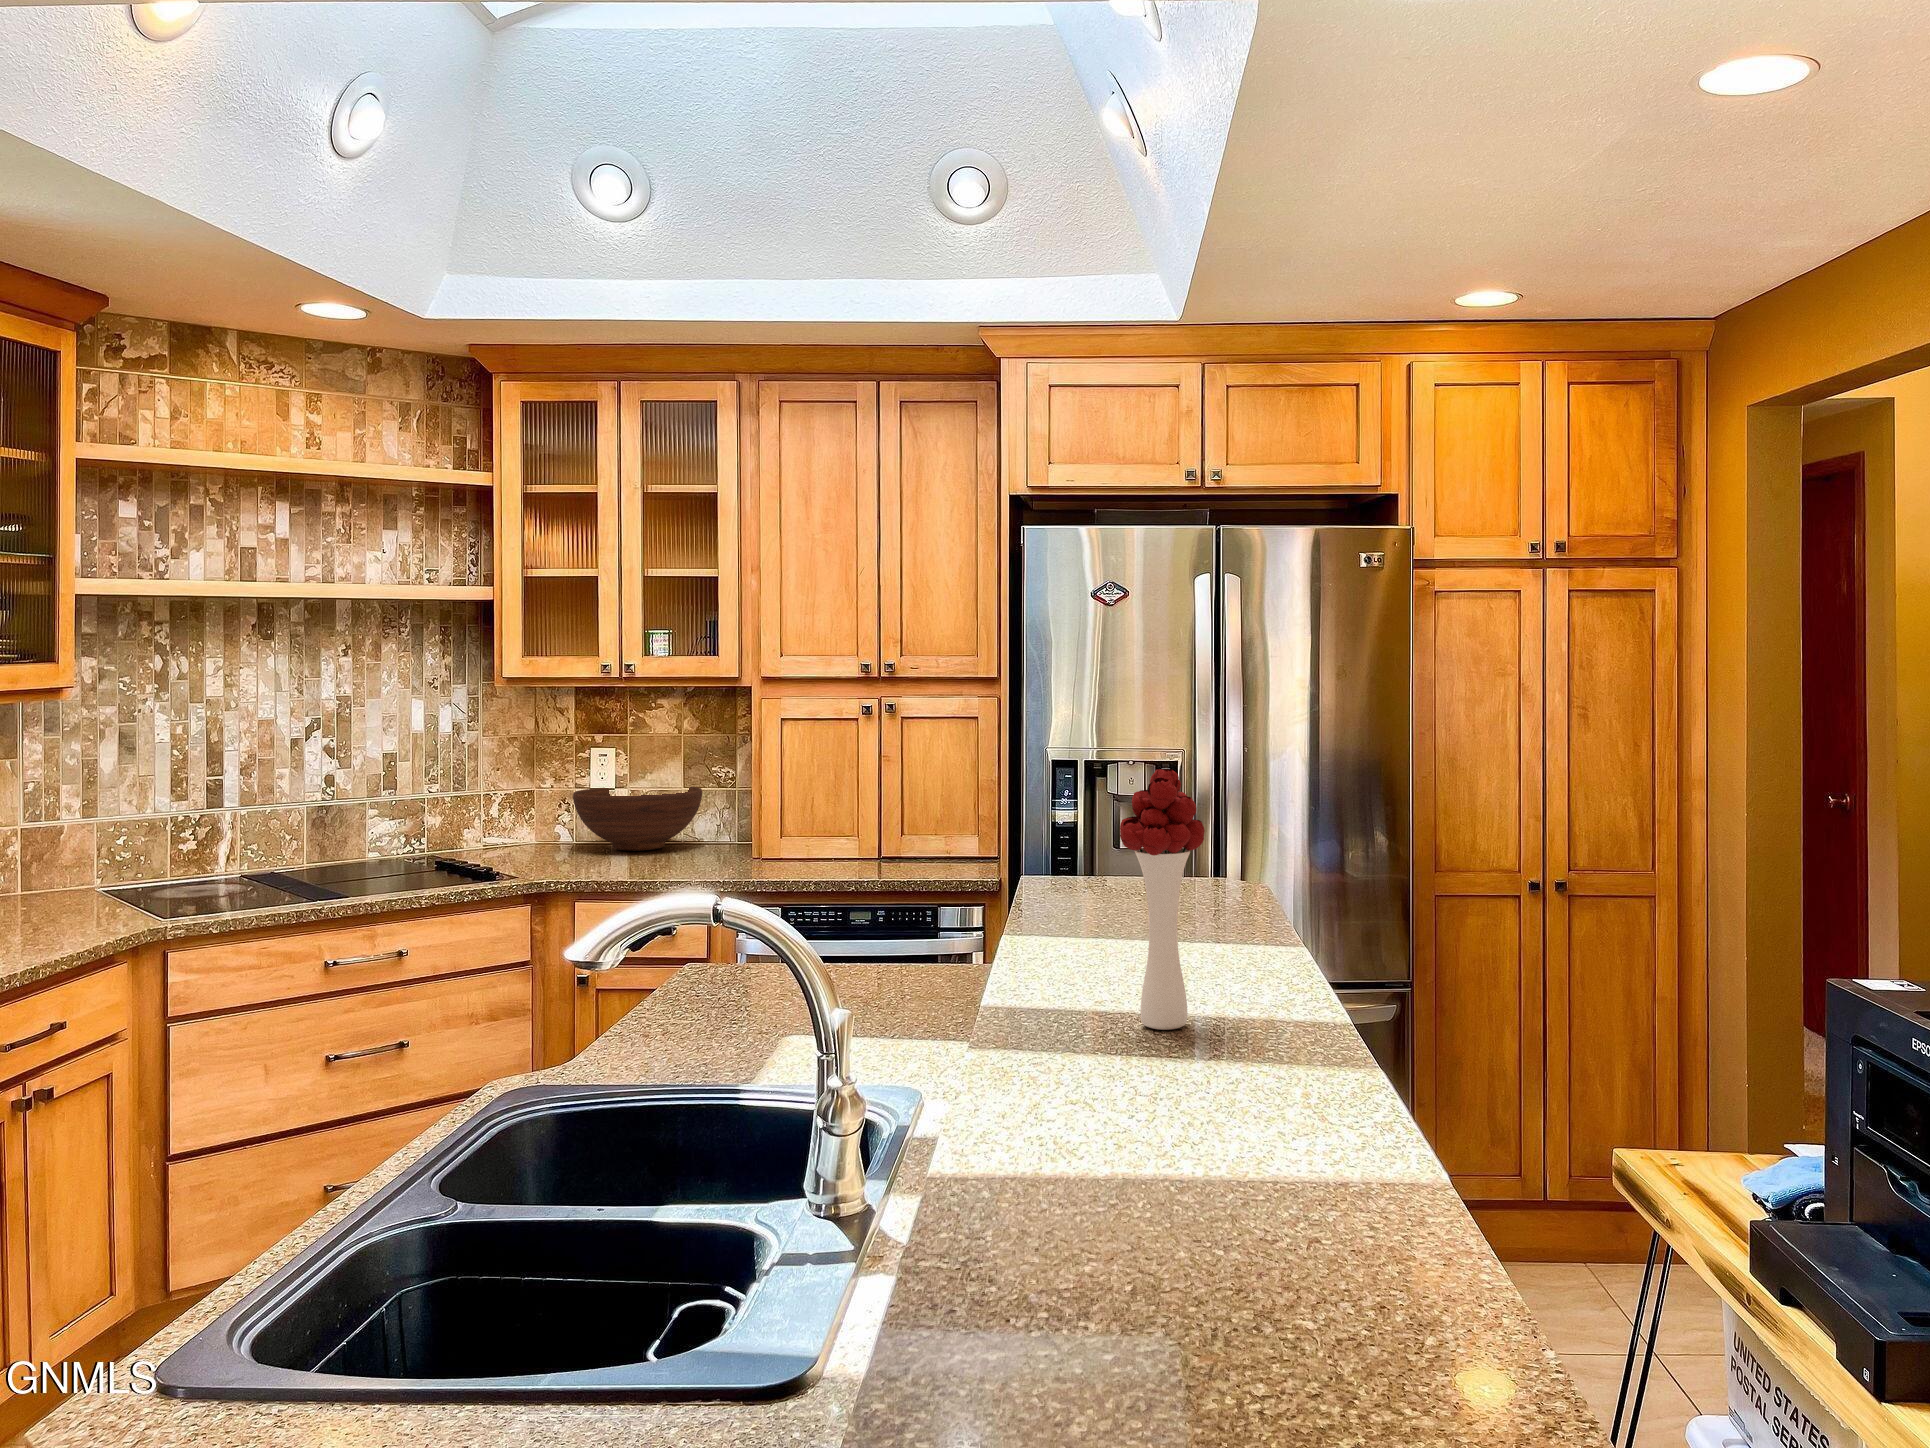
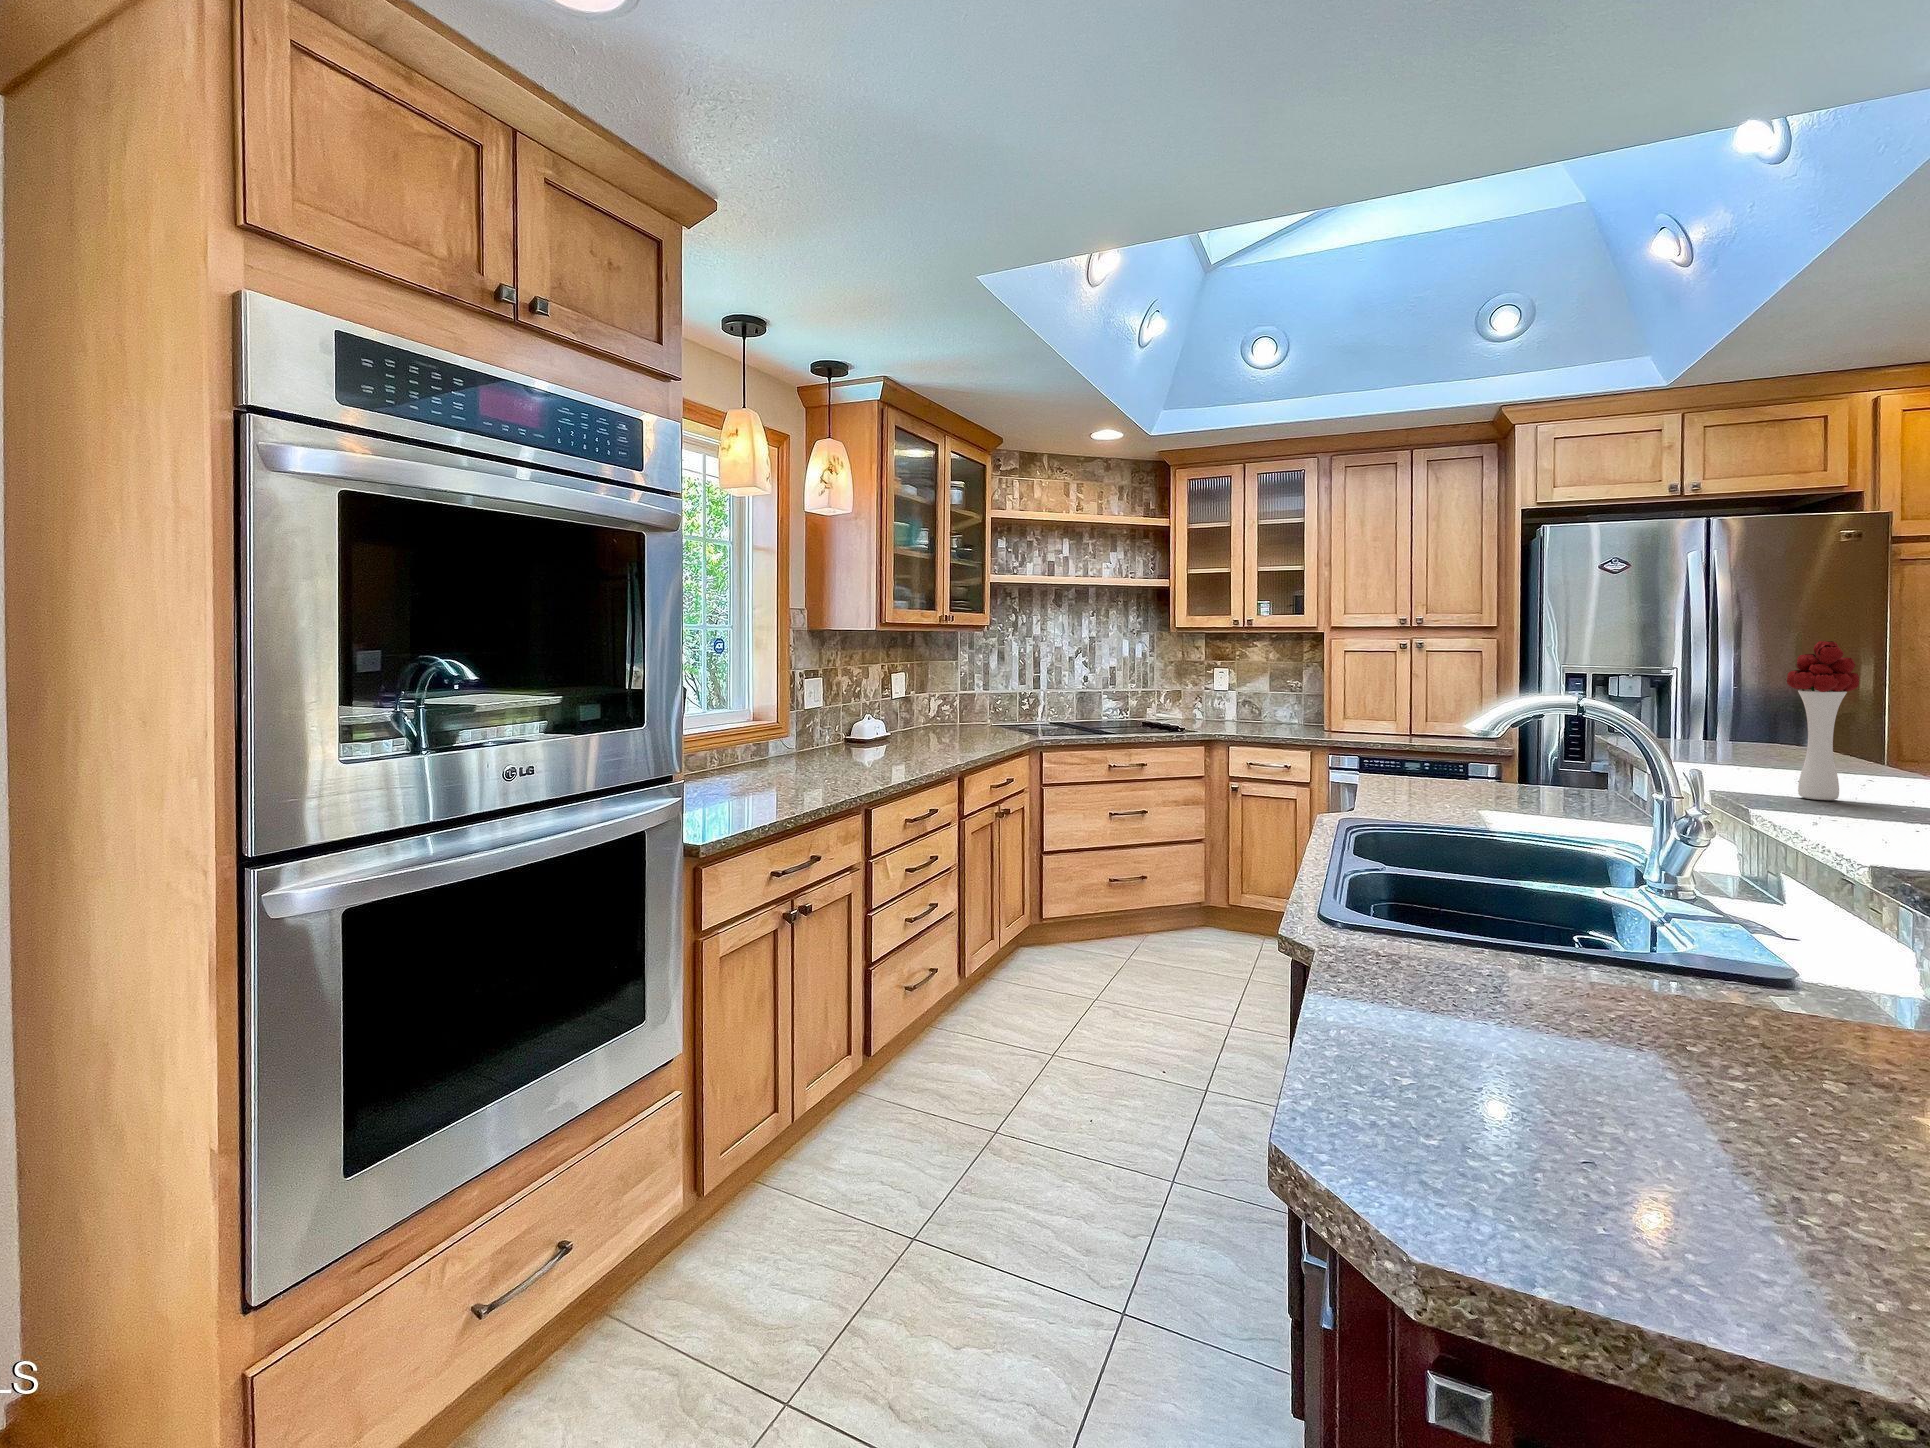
fruit bowl: present [573,787,702,851] -> none [1209,690,1283,724]

